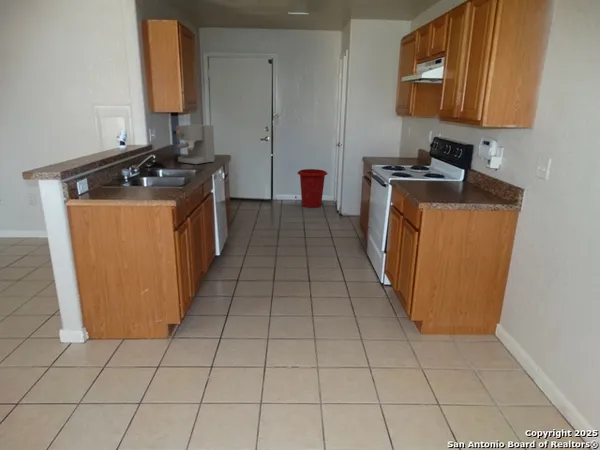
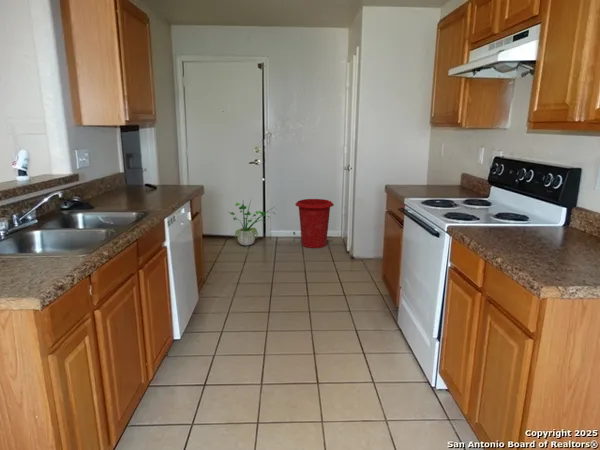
coffee maker: present [176,125,215,164] -> none [115,144,176,201]
potted plant: none [244,163,285,205] -> present [229,203,275,246]

